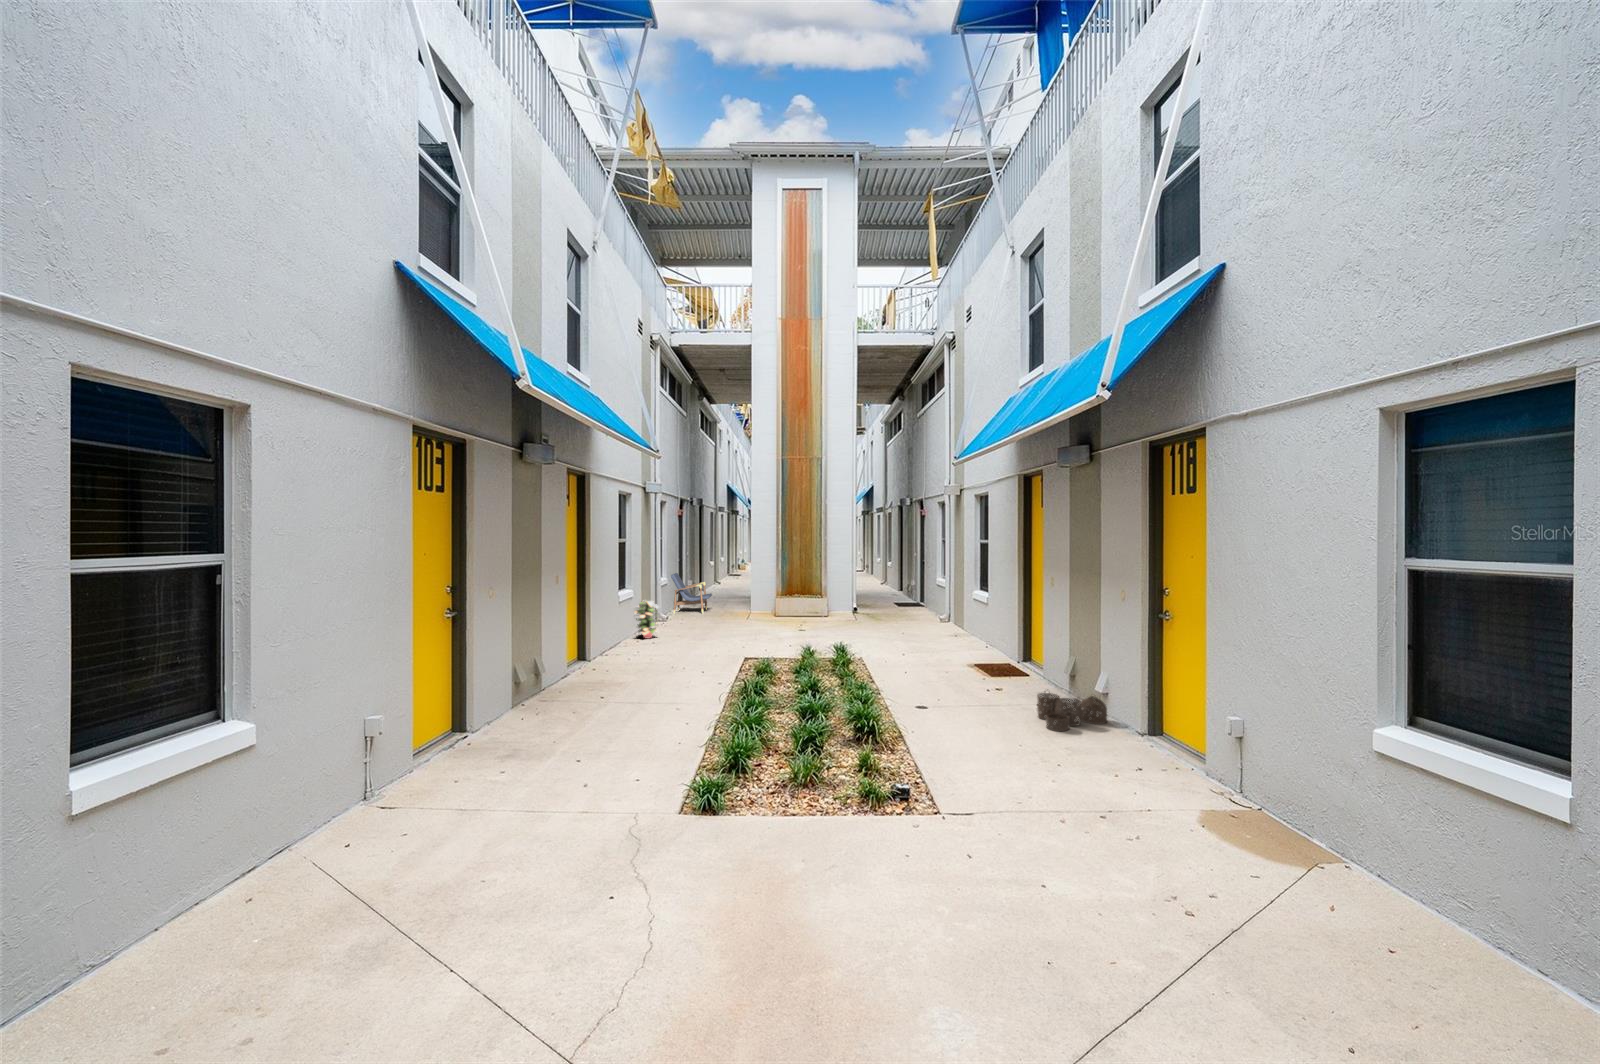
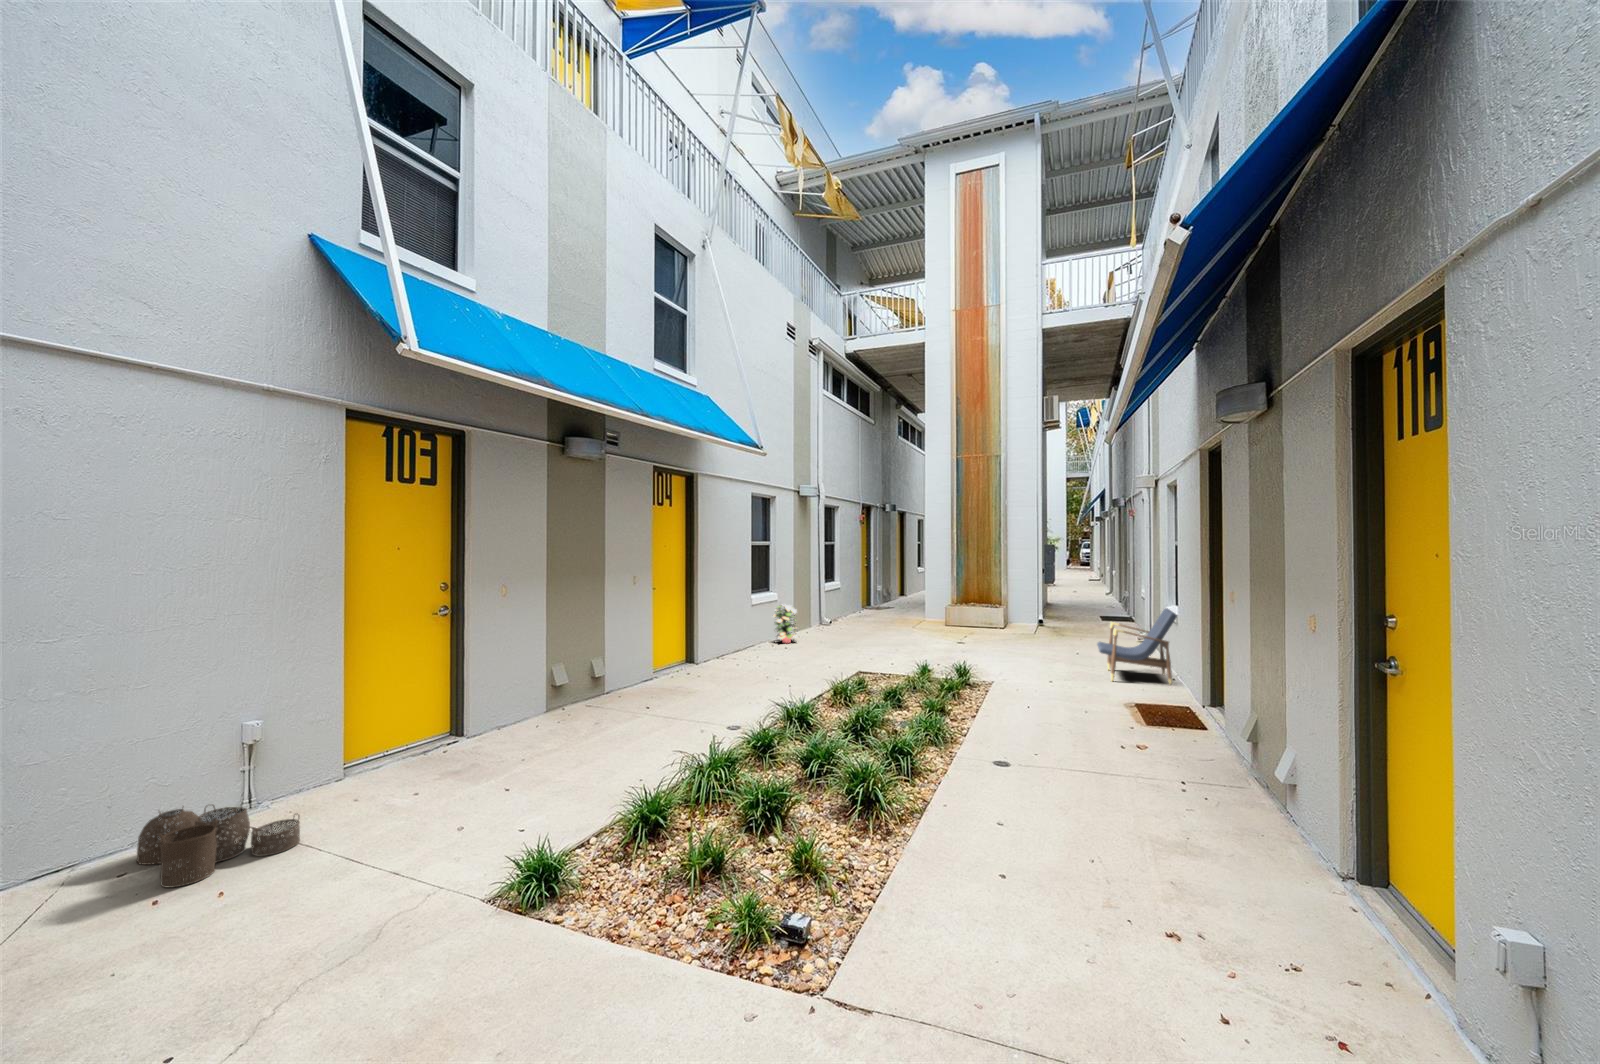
lounge chair: present [671,573,712,614] -> present [1097,609,1177,684]
woven basket: present [1037,693,1107,731] -> present [137,805,300,887]

